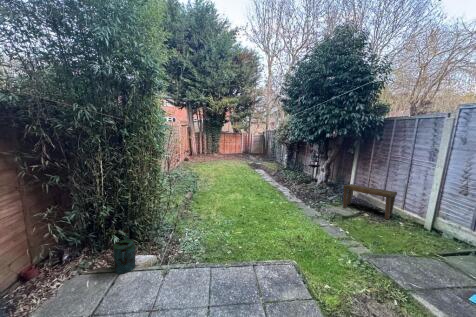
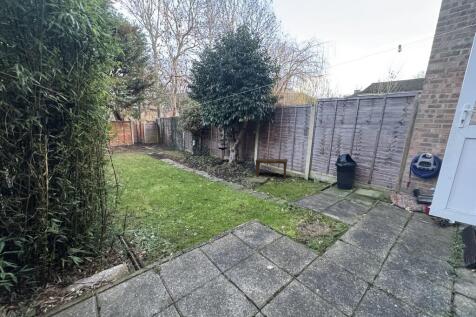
watering can: present [113,230,136,274] -> none [92,241,124,290]

